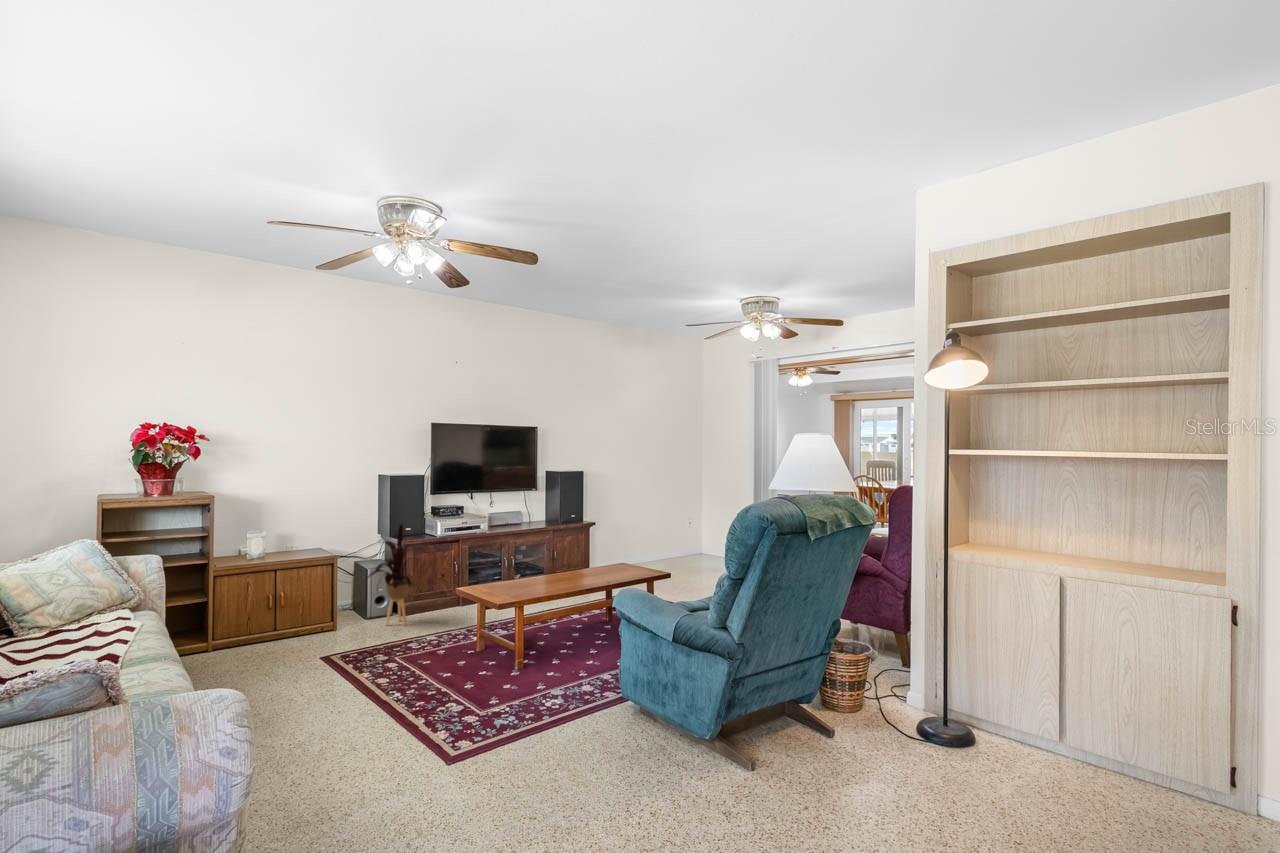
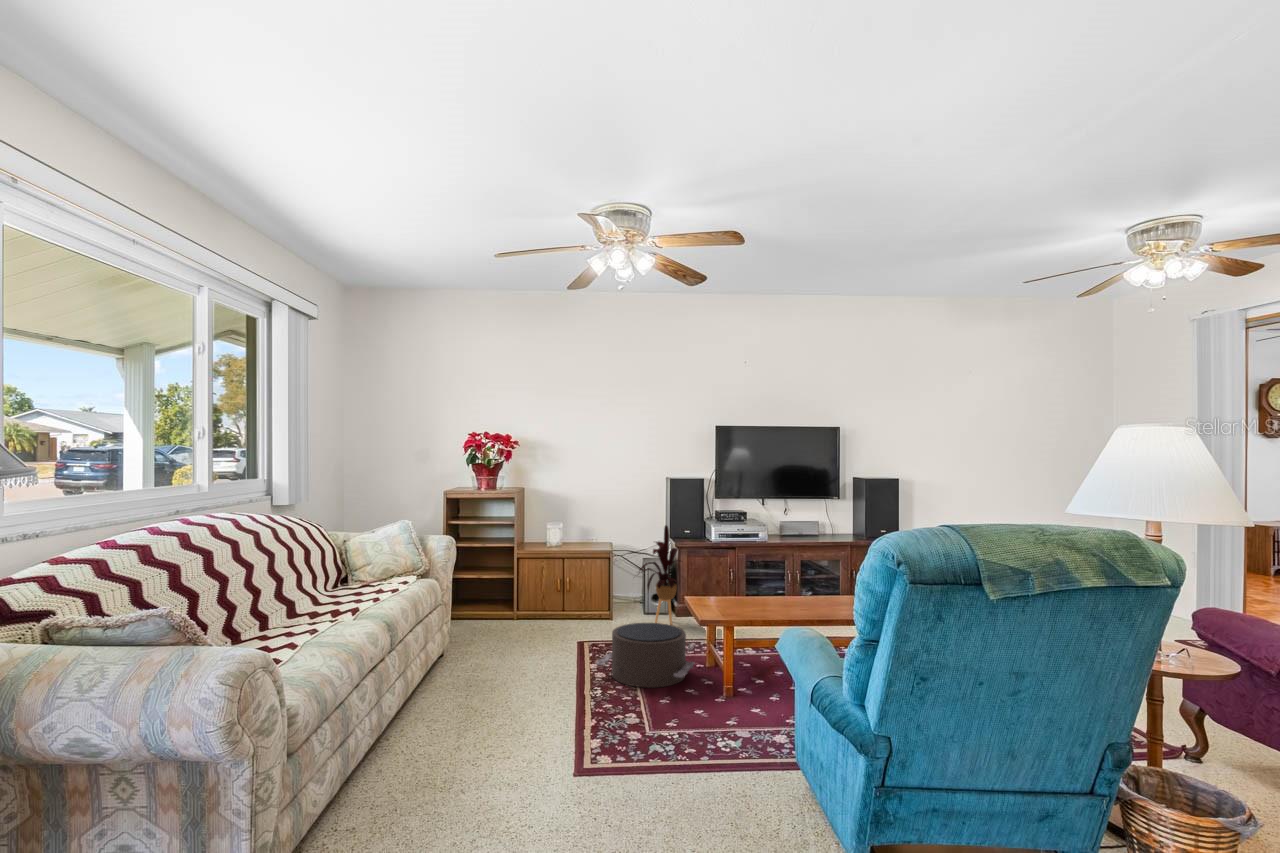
pouf: none [378,619,476,682] -> present [596,623,694,688]

